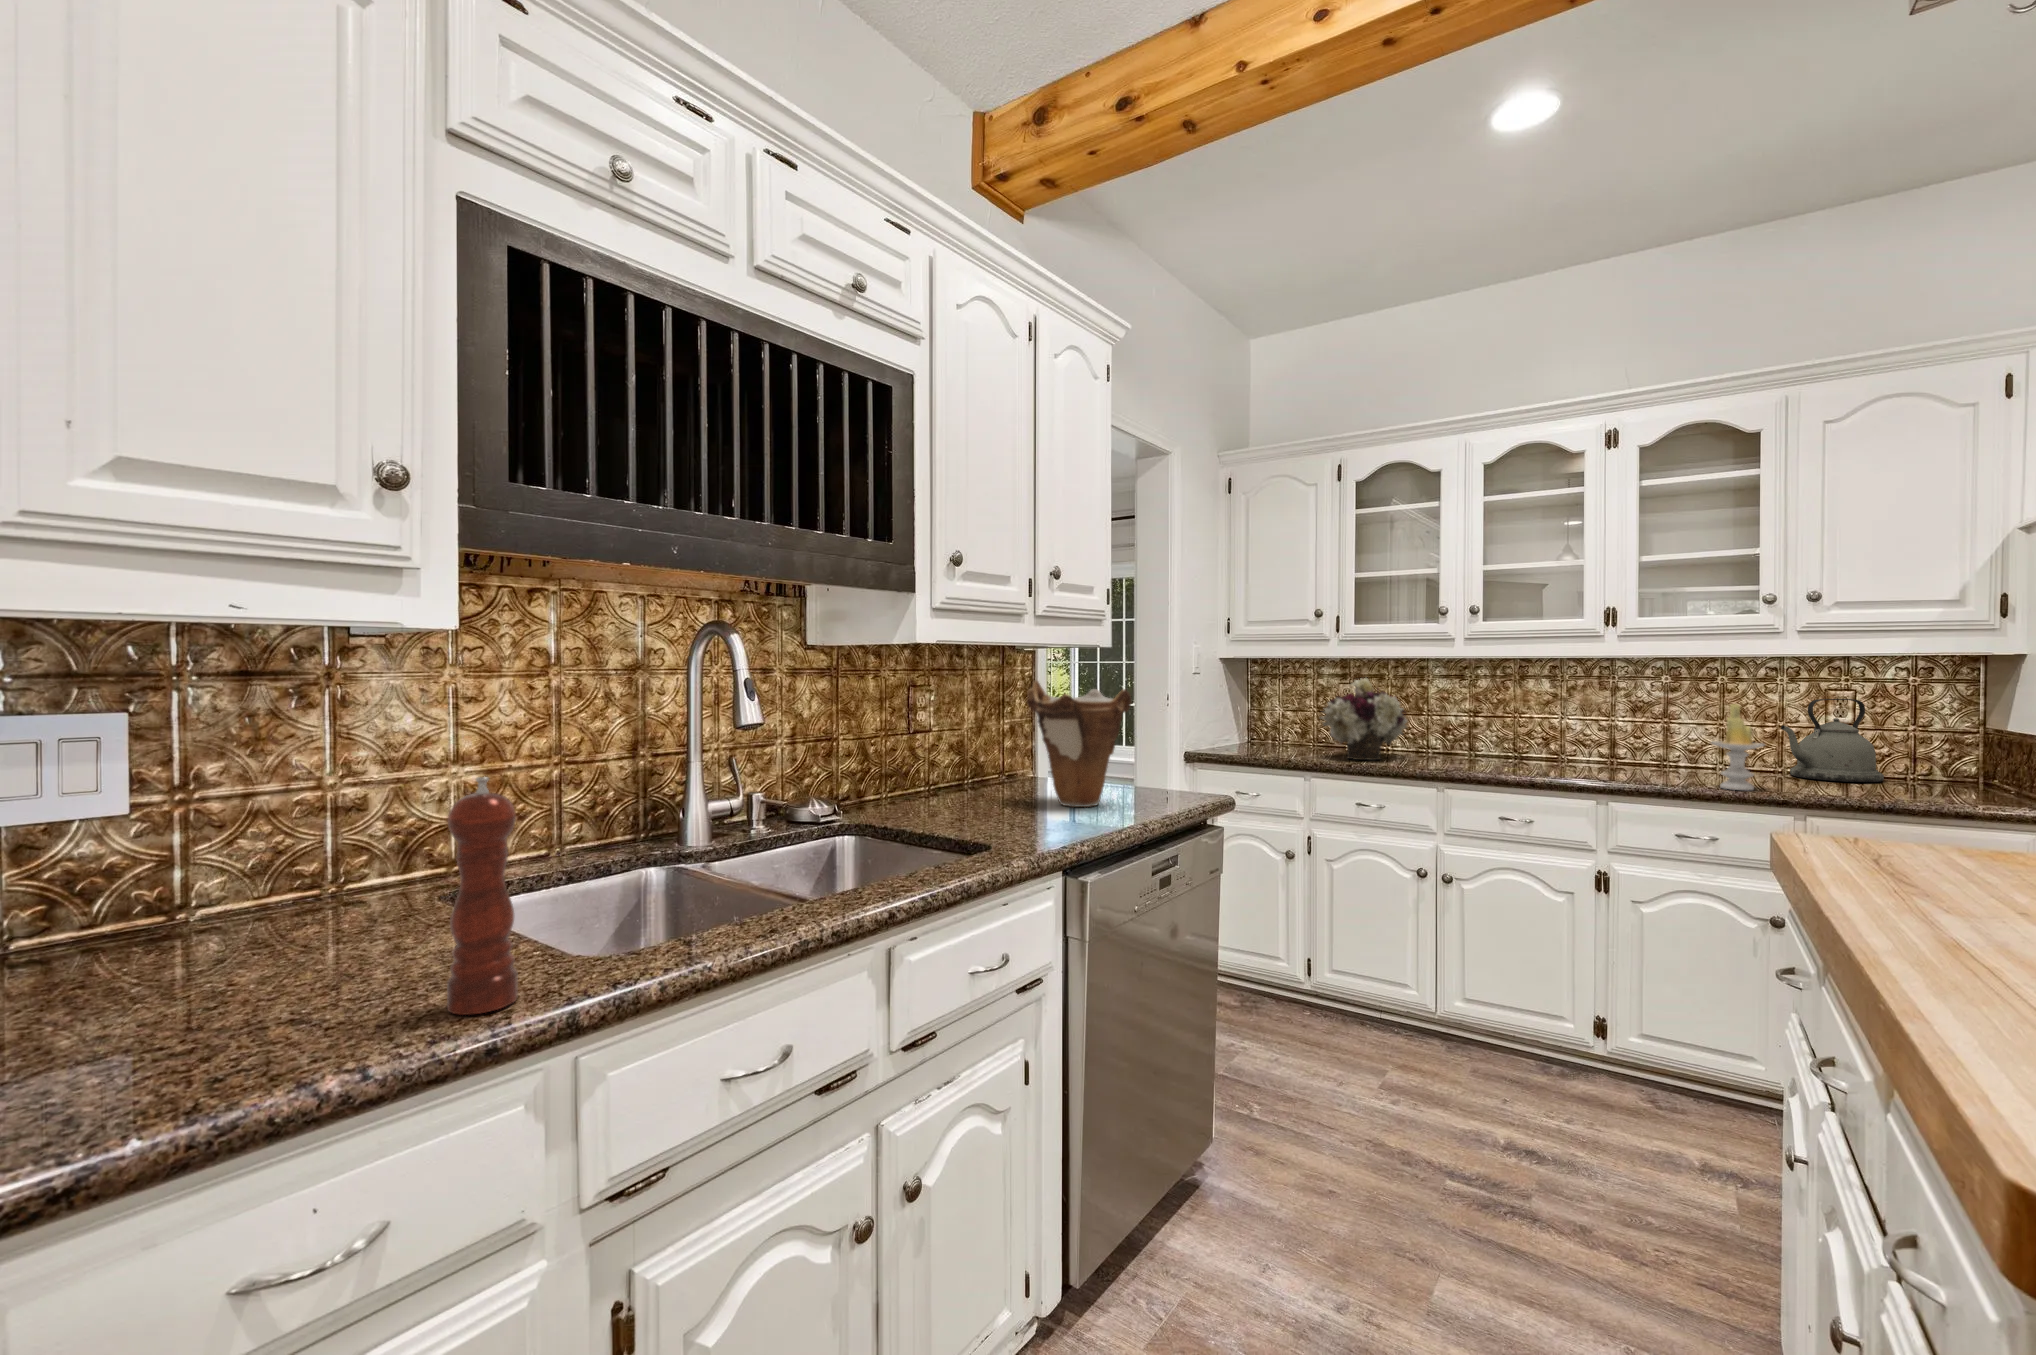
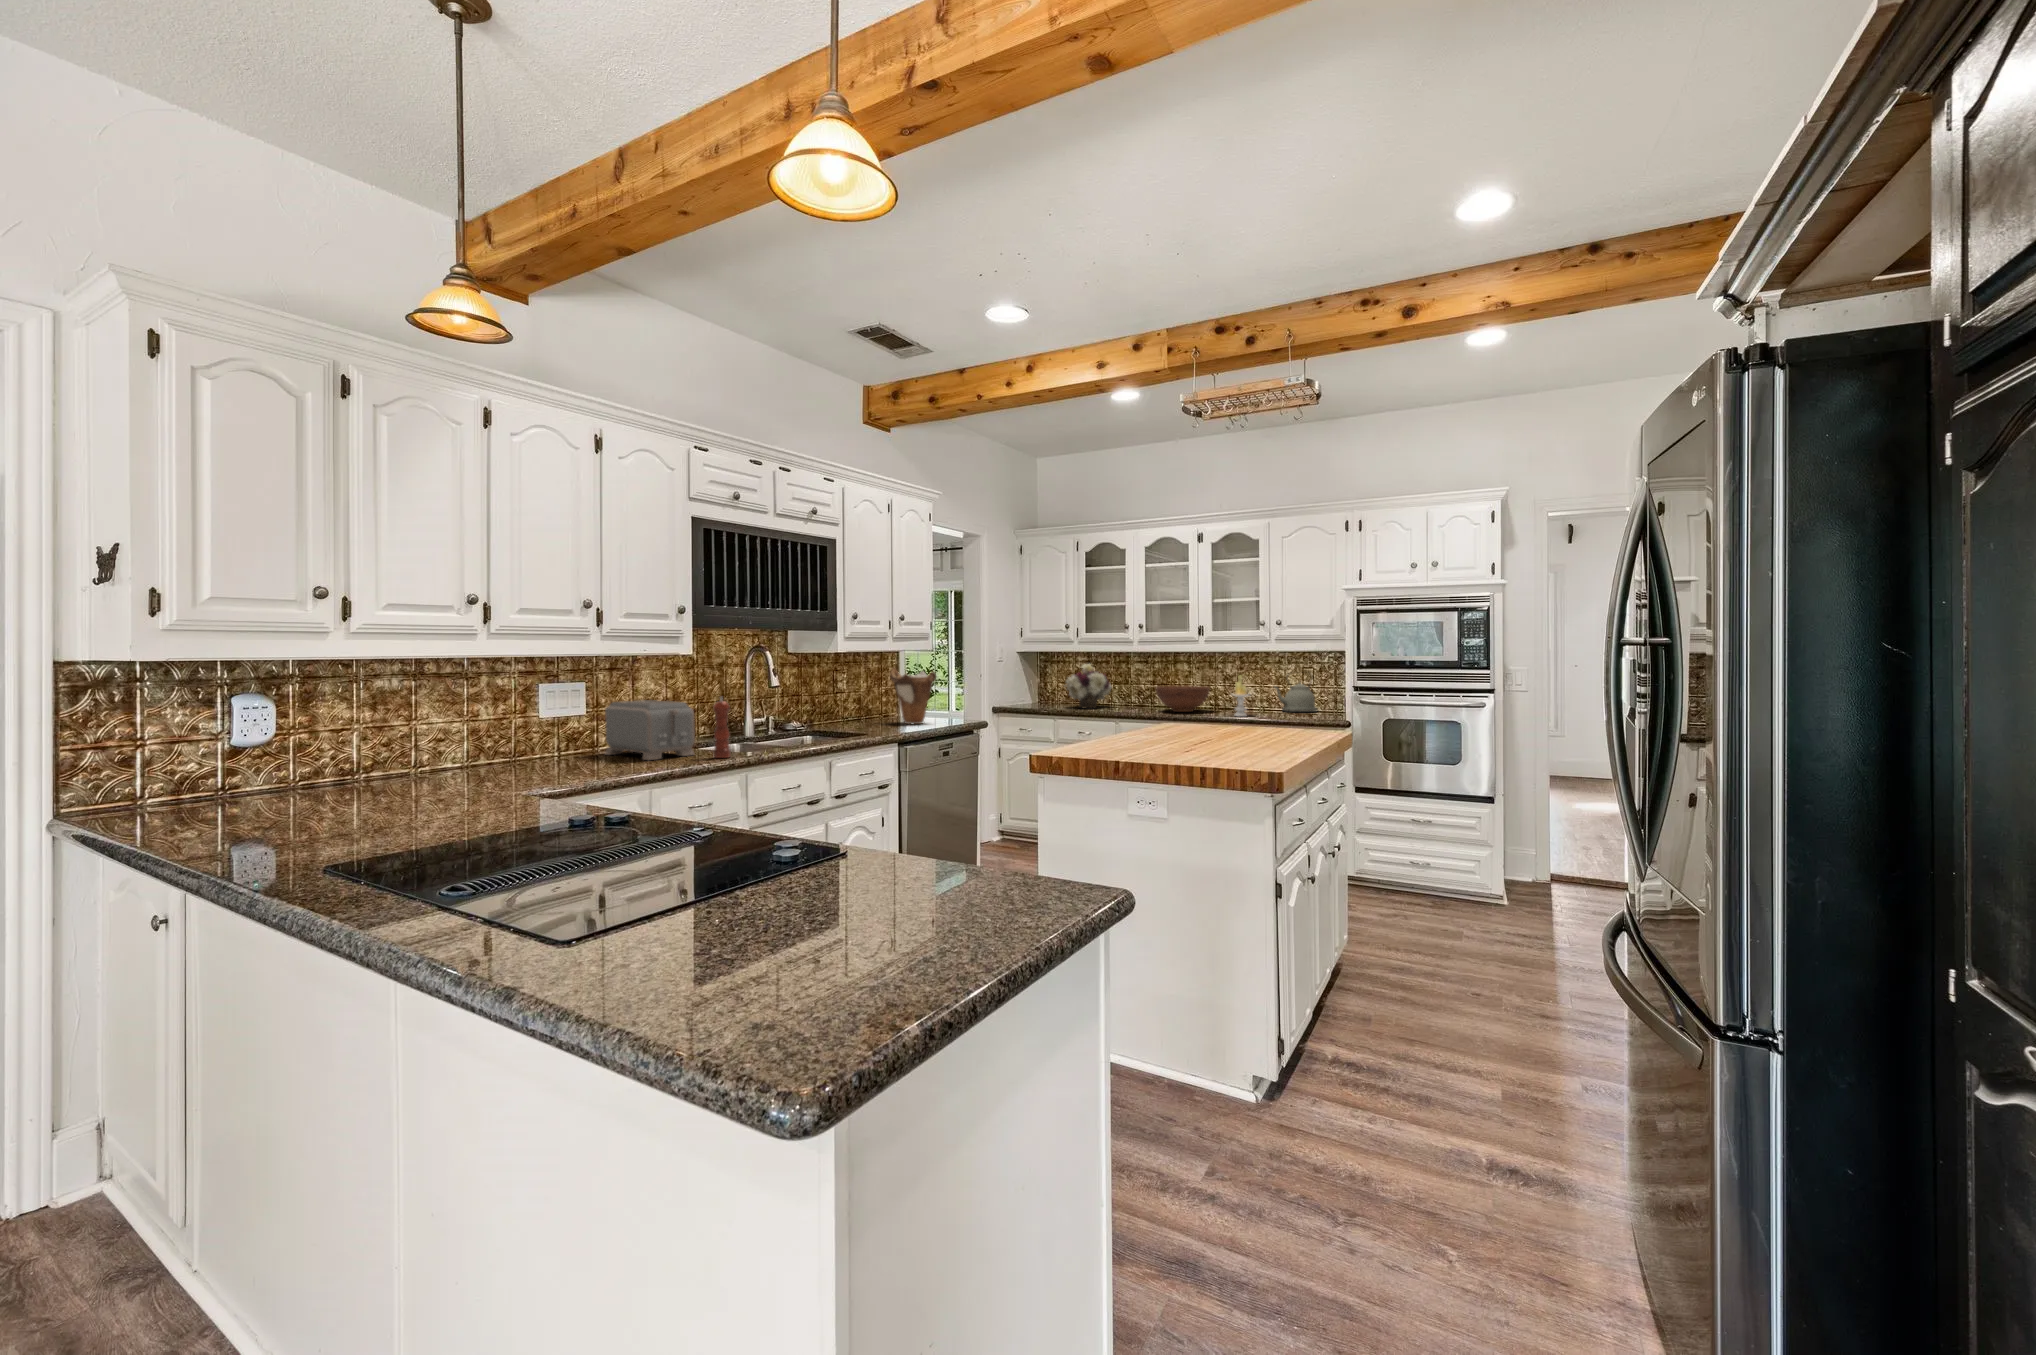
fruit bowl: none [1517,721,1642,775] -> present [1156,686,1210,712]
toaster: none [143,771,417,1028] -> present [605,700,695,760]

